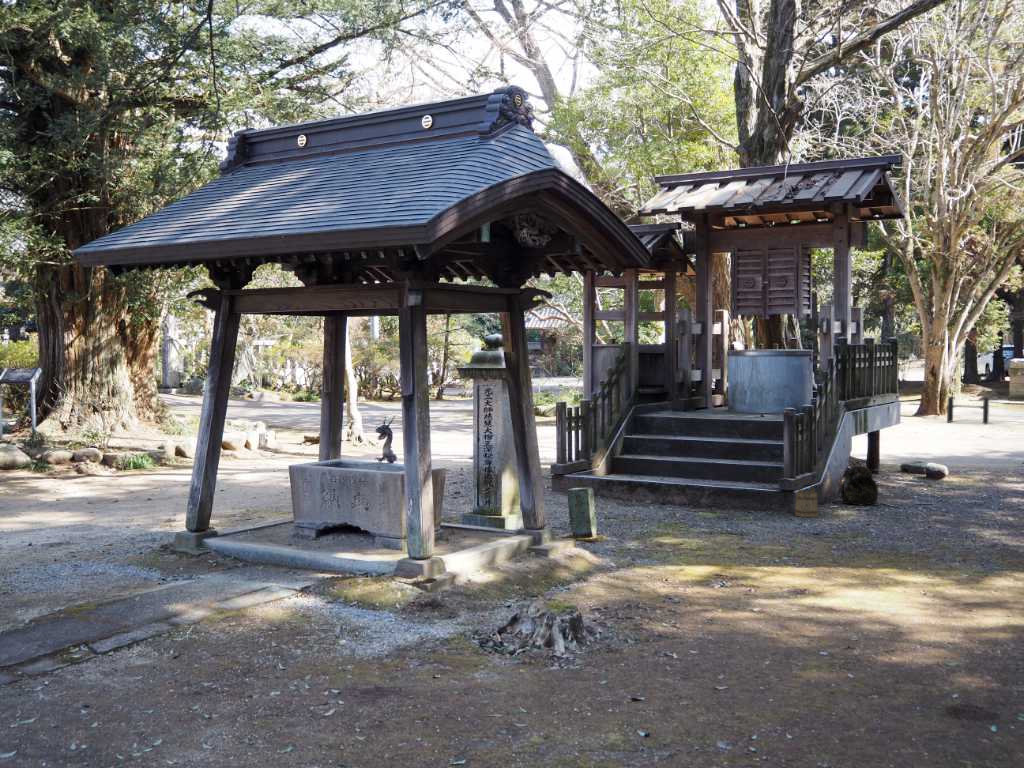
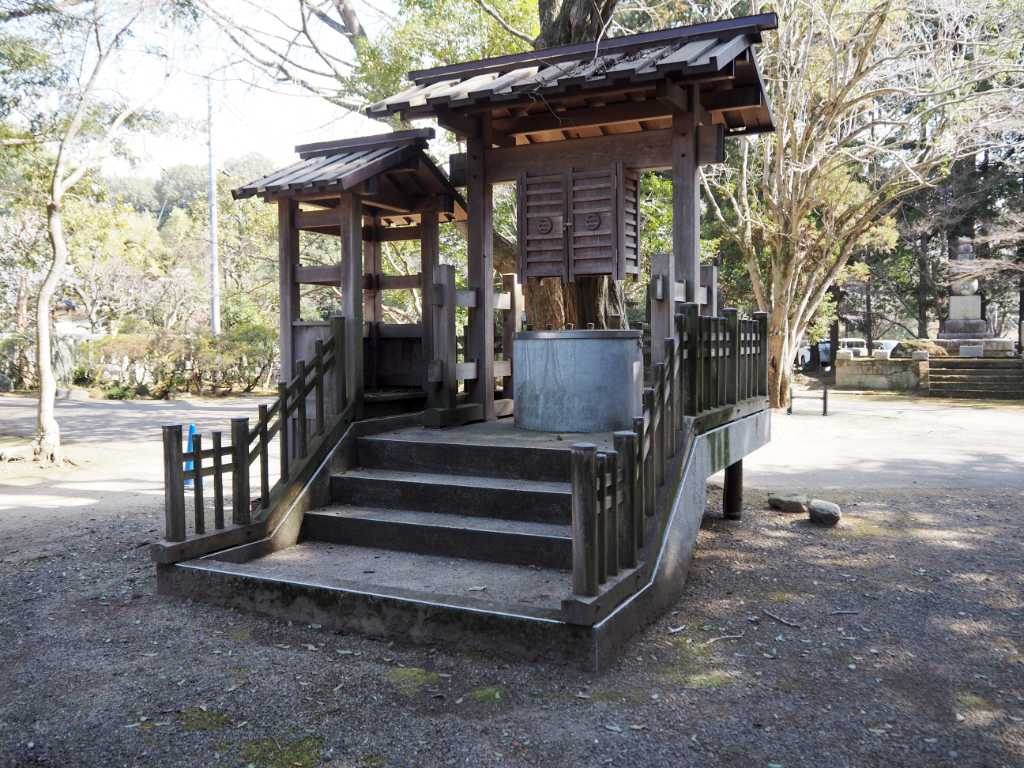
backpack: present [834,463,878,505] -> none [671,535,762,628]
bucket: present [795,480,818,517] -> none [595,609,646,701]

